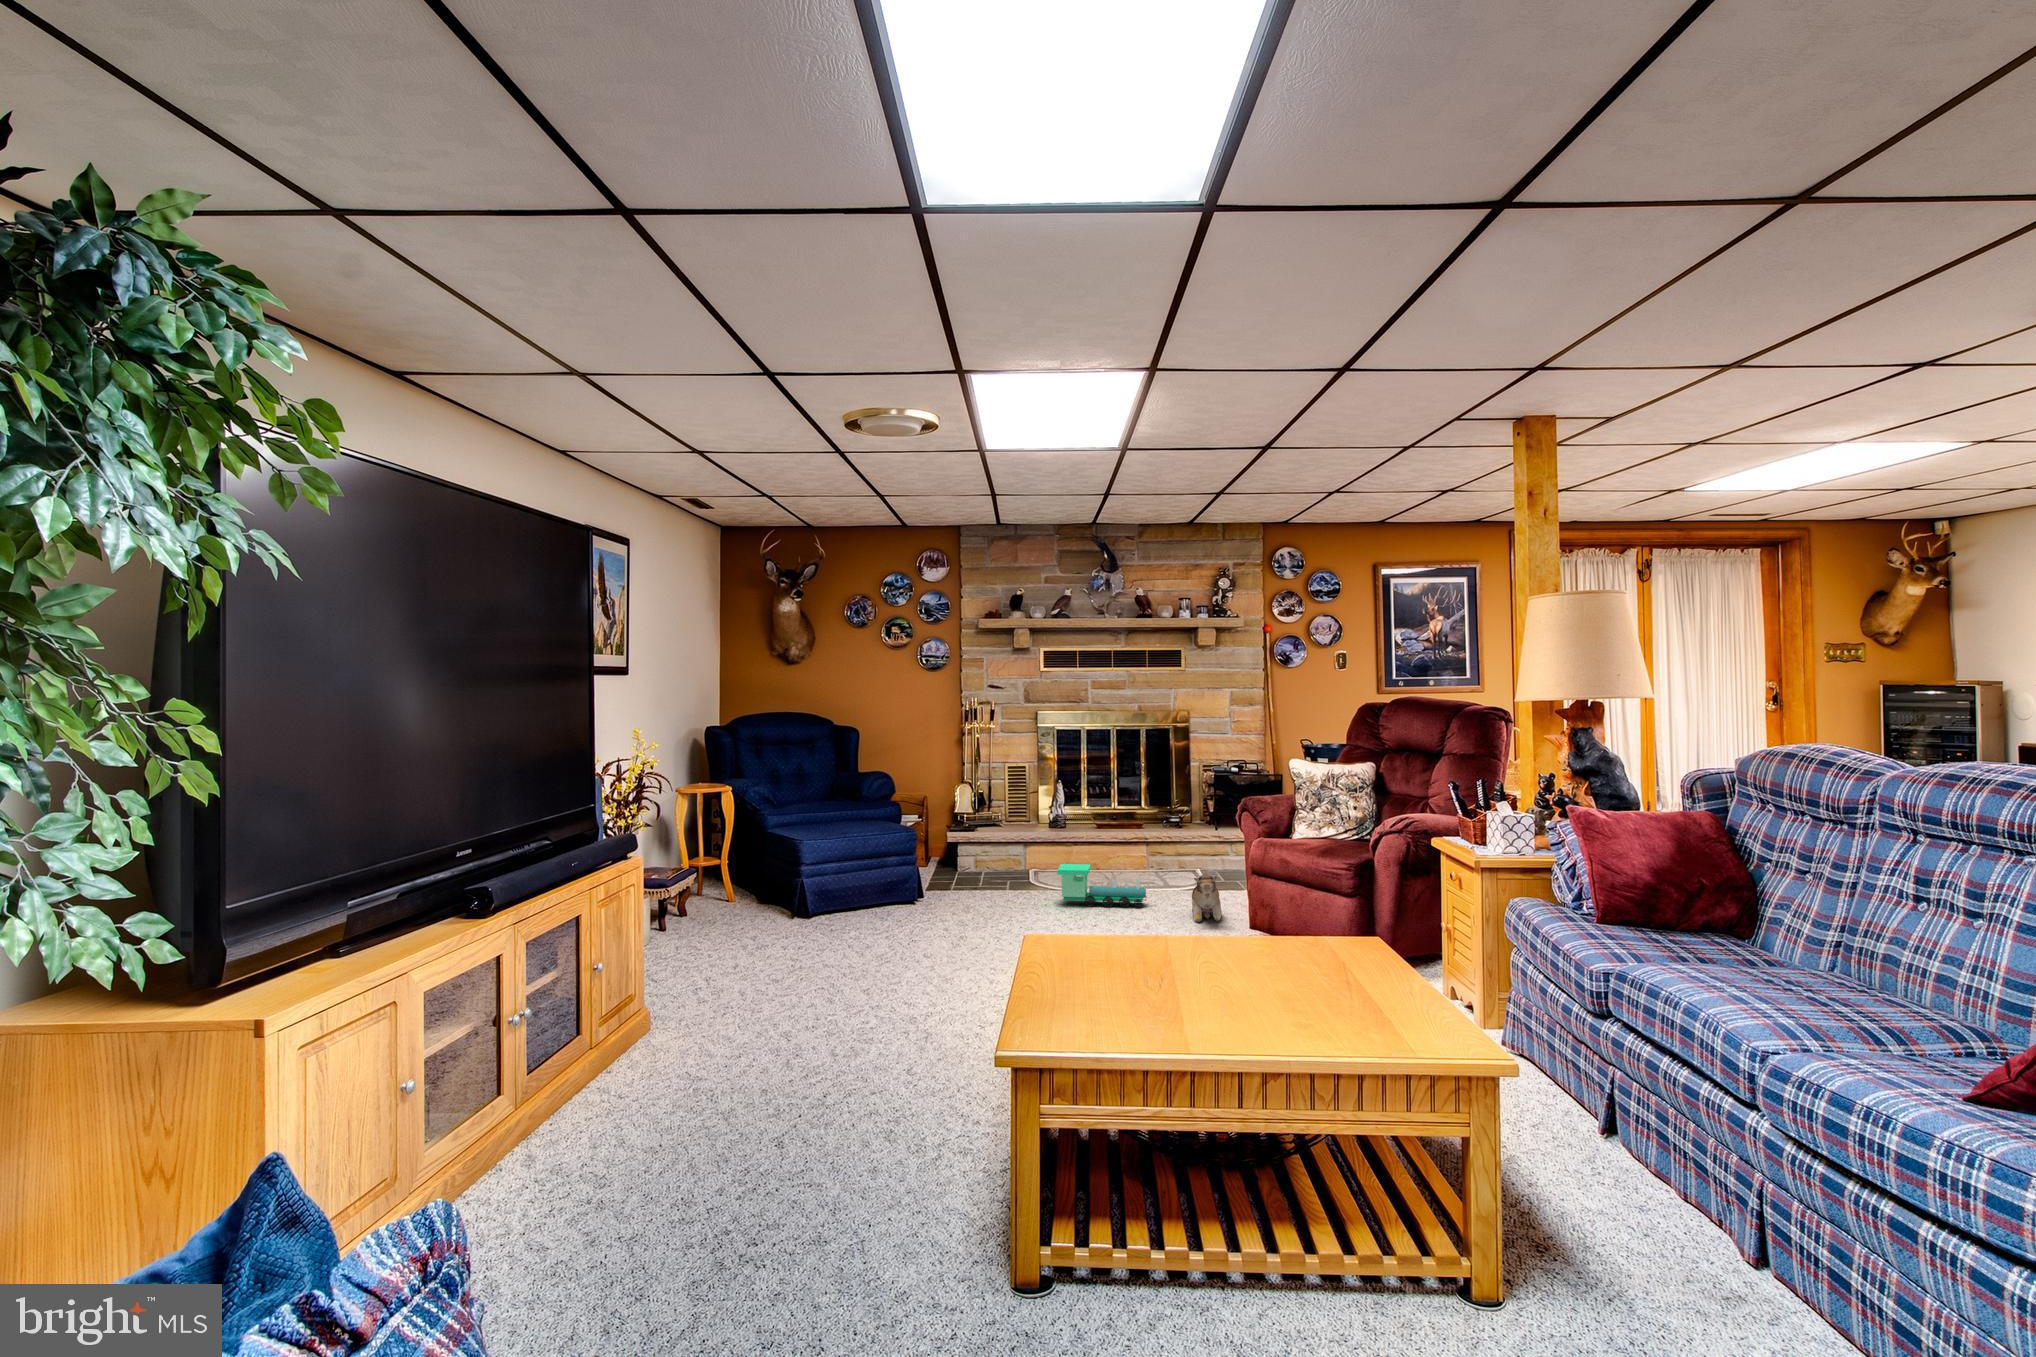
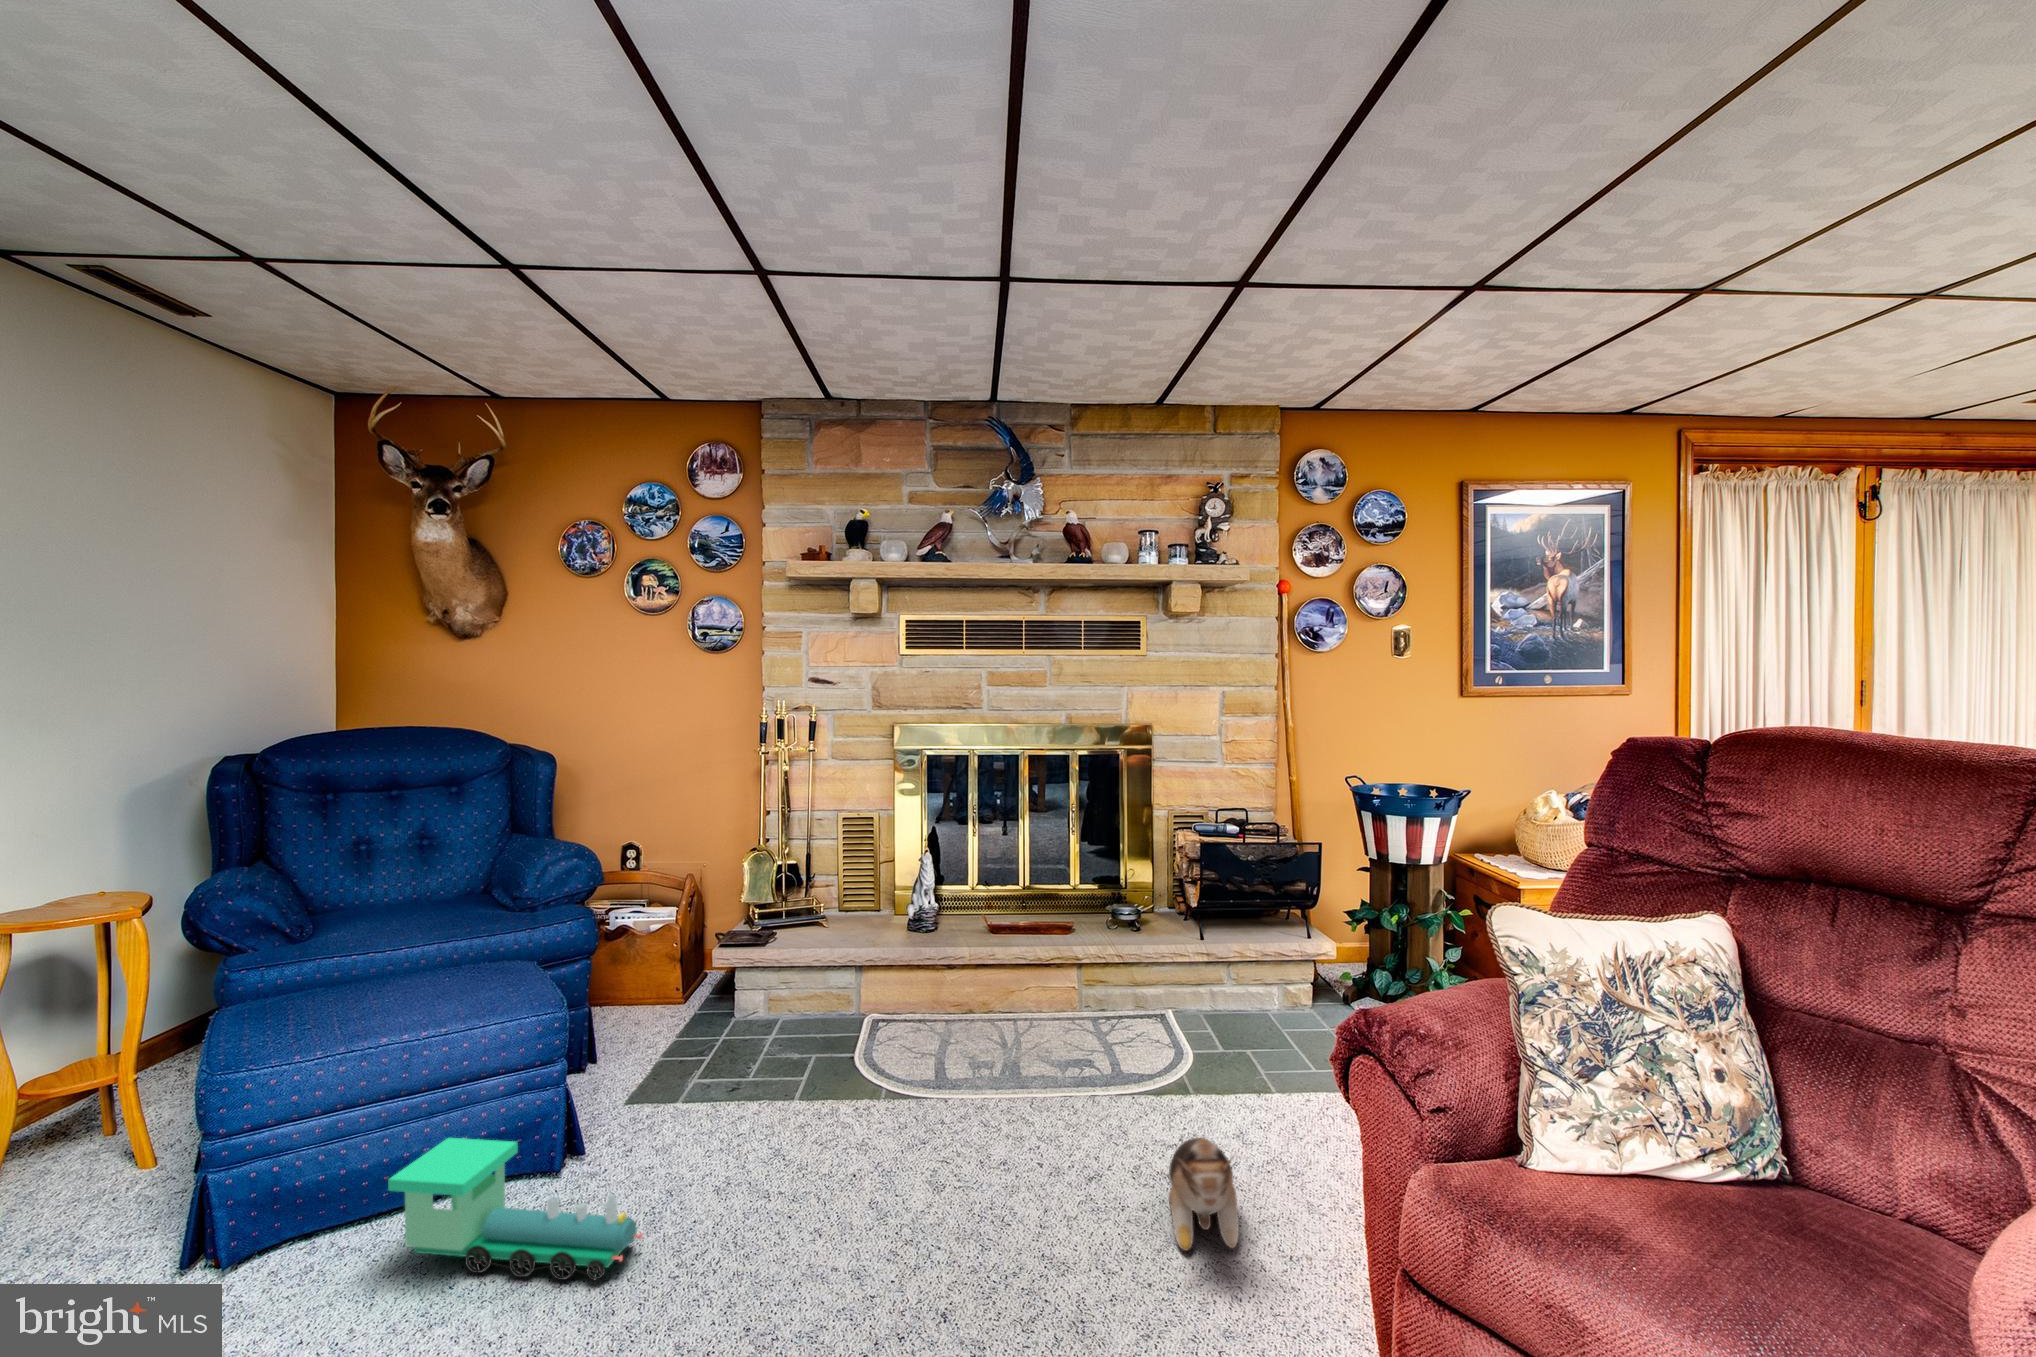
toy train: present [1057,864,1147,907] -> present [388,1138,643,1280]

